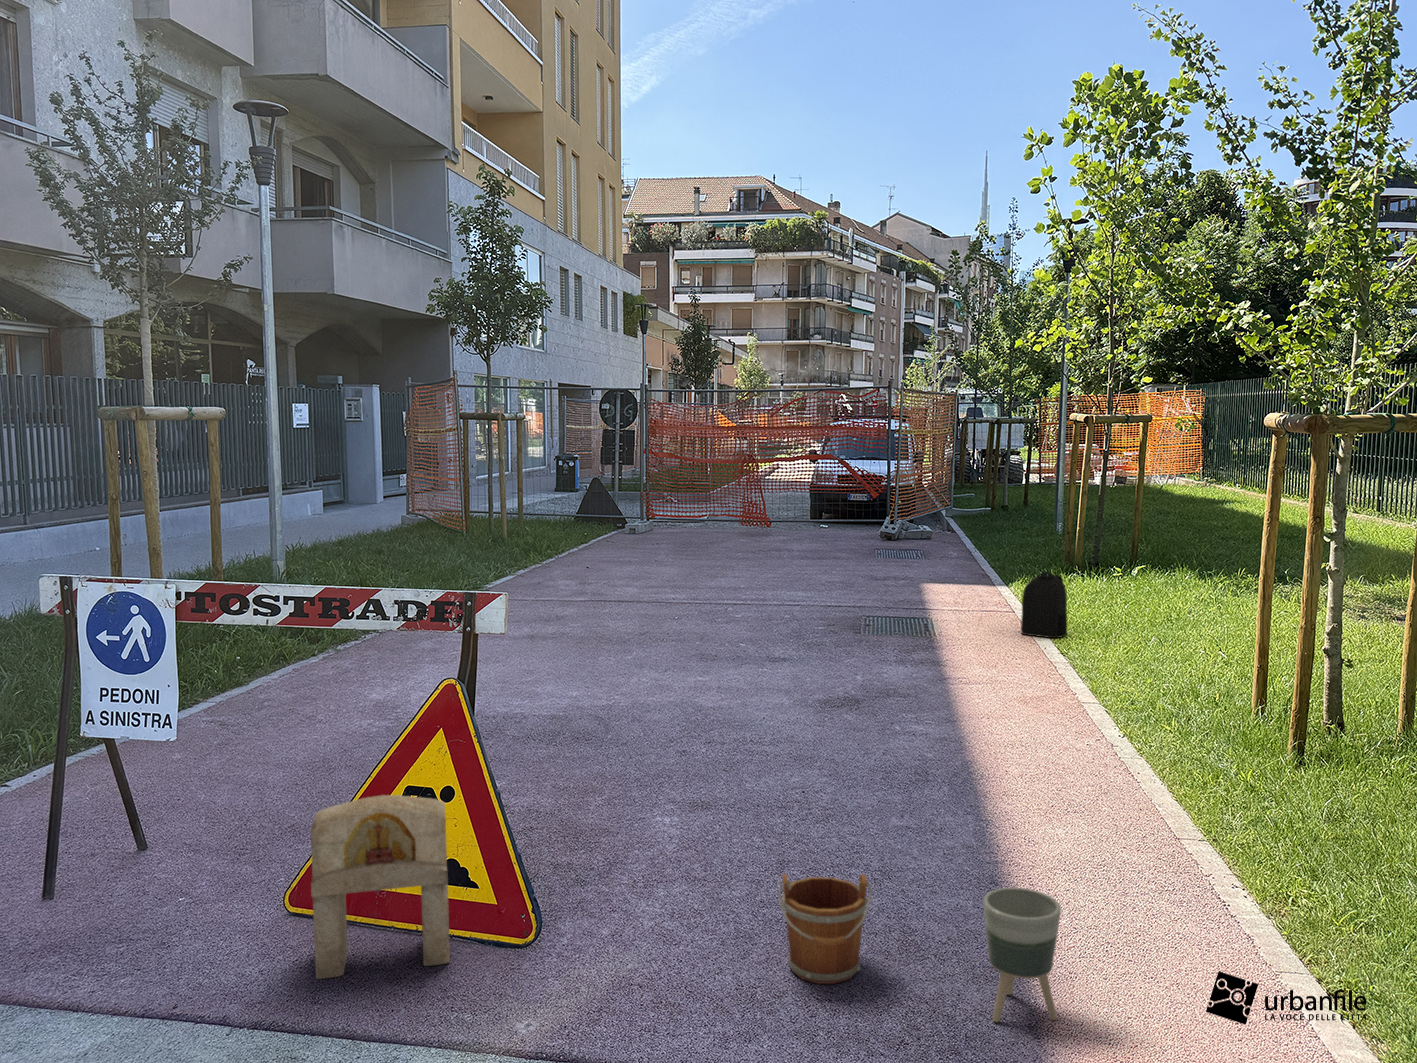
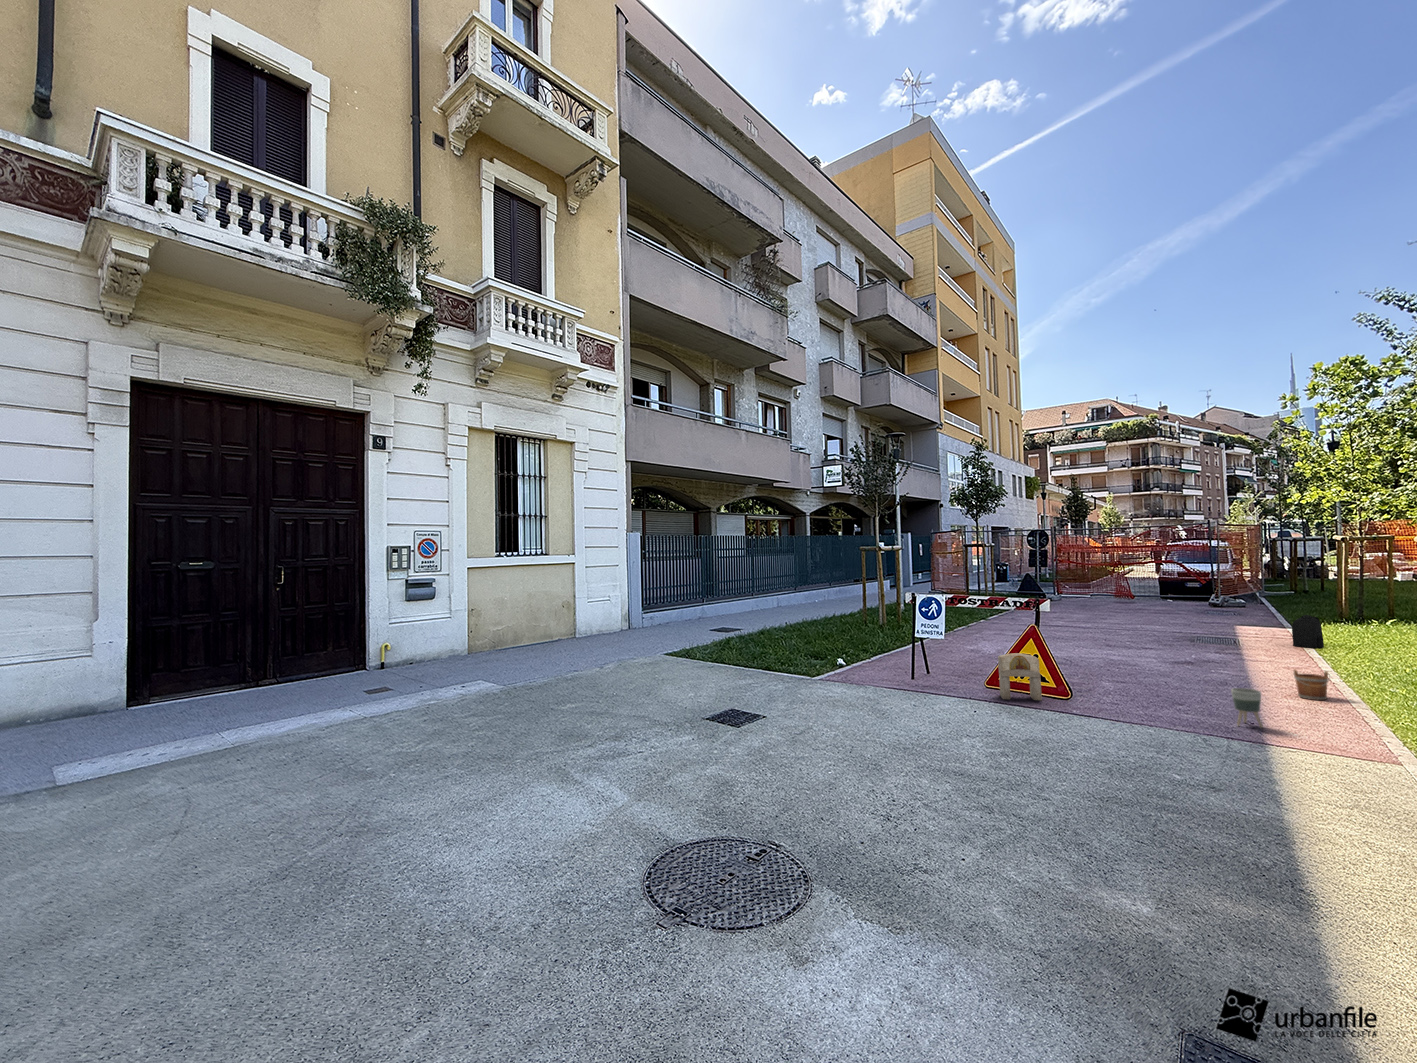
bucket: present [779,874,872,984] -> present [1294,670,1330,700]

